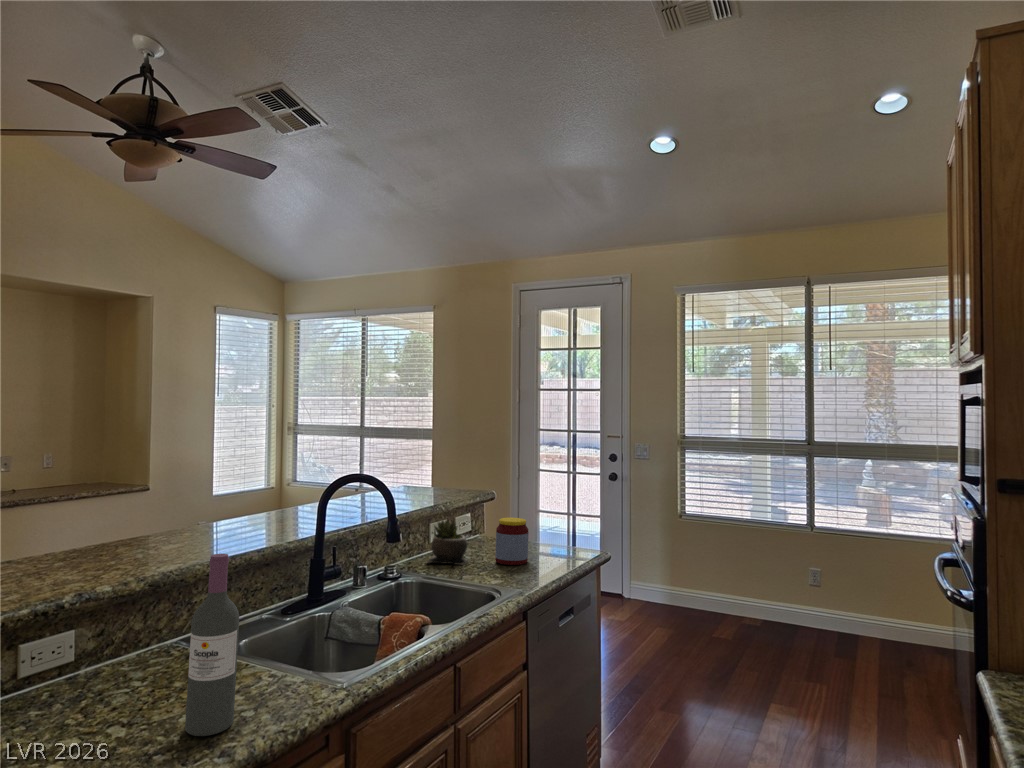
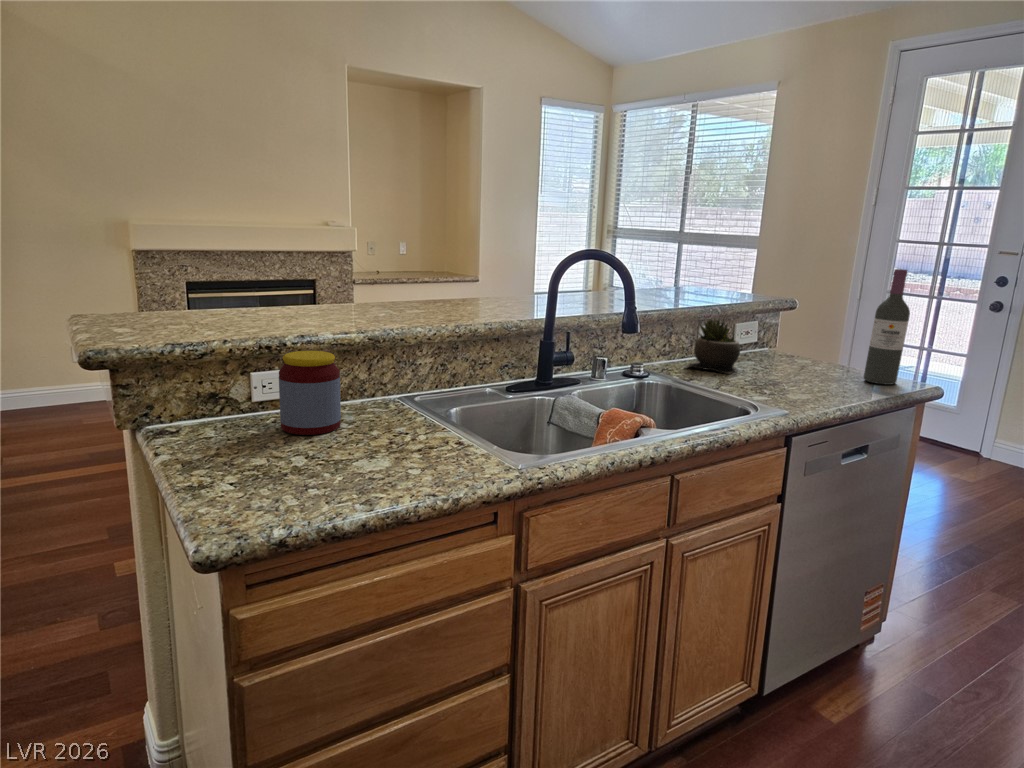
jar: present [495,518,529,565] -> present [279,351,341,435]
wine bottle: present [185,554,239,736] -> present [864,269,910,385]

